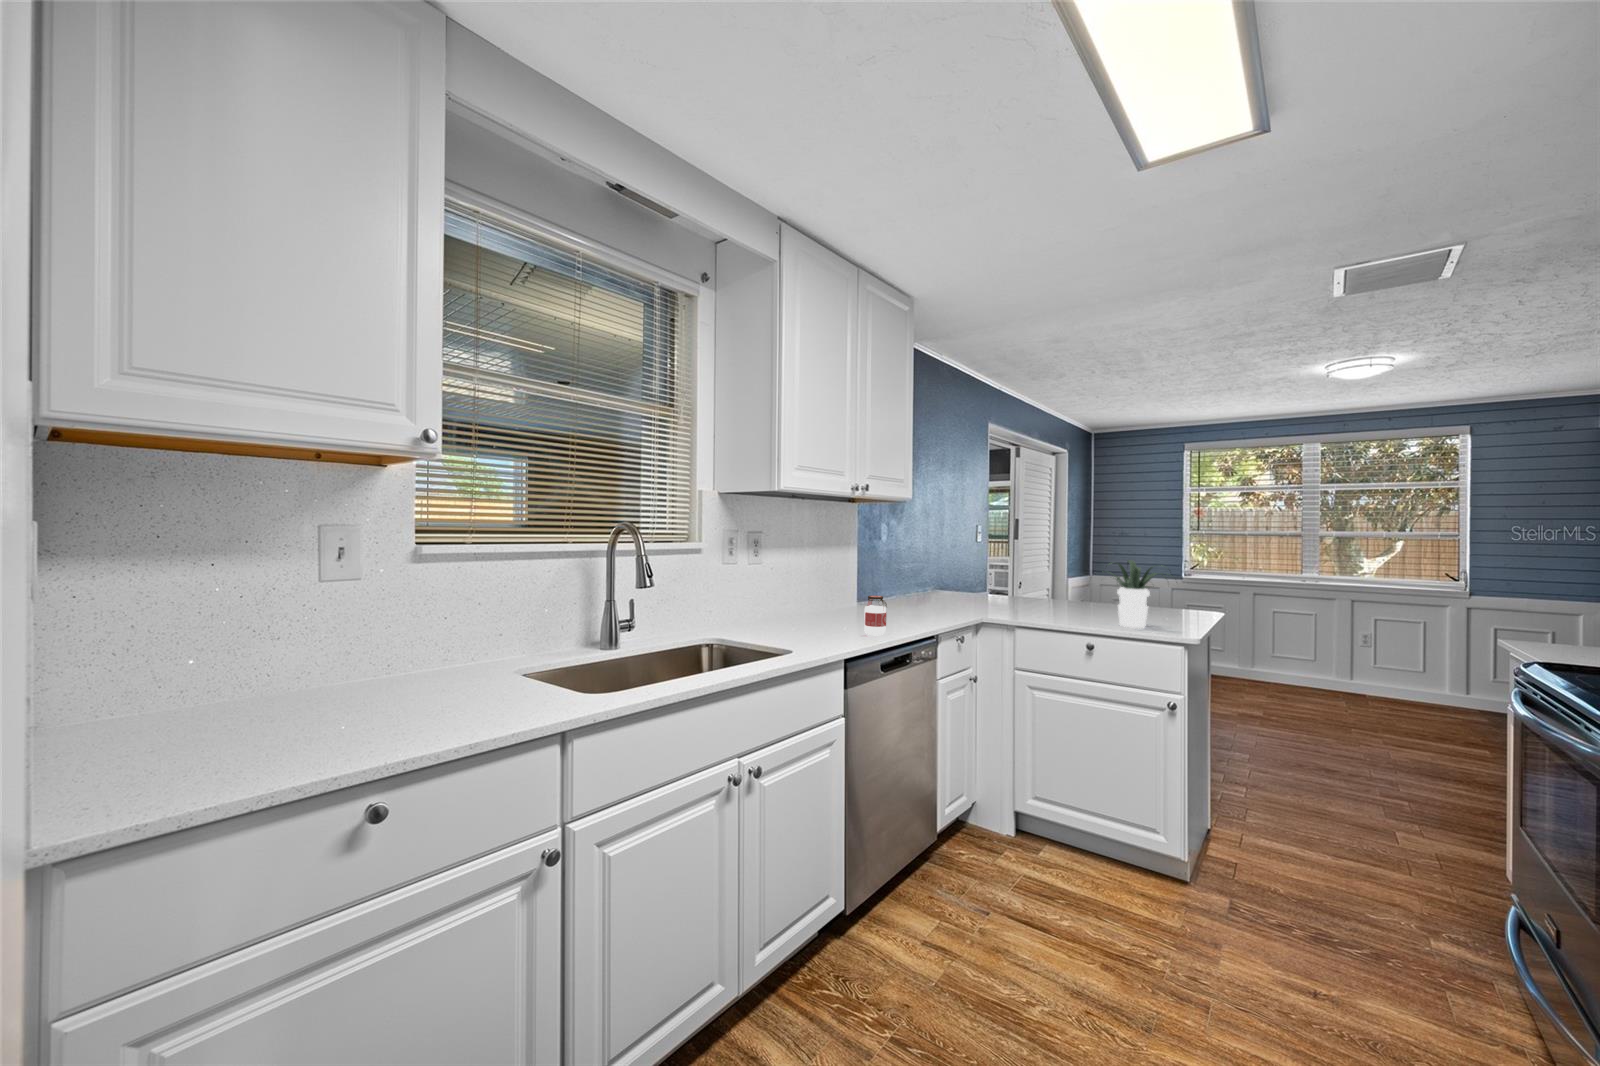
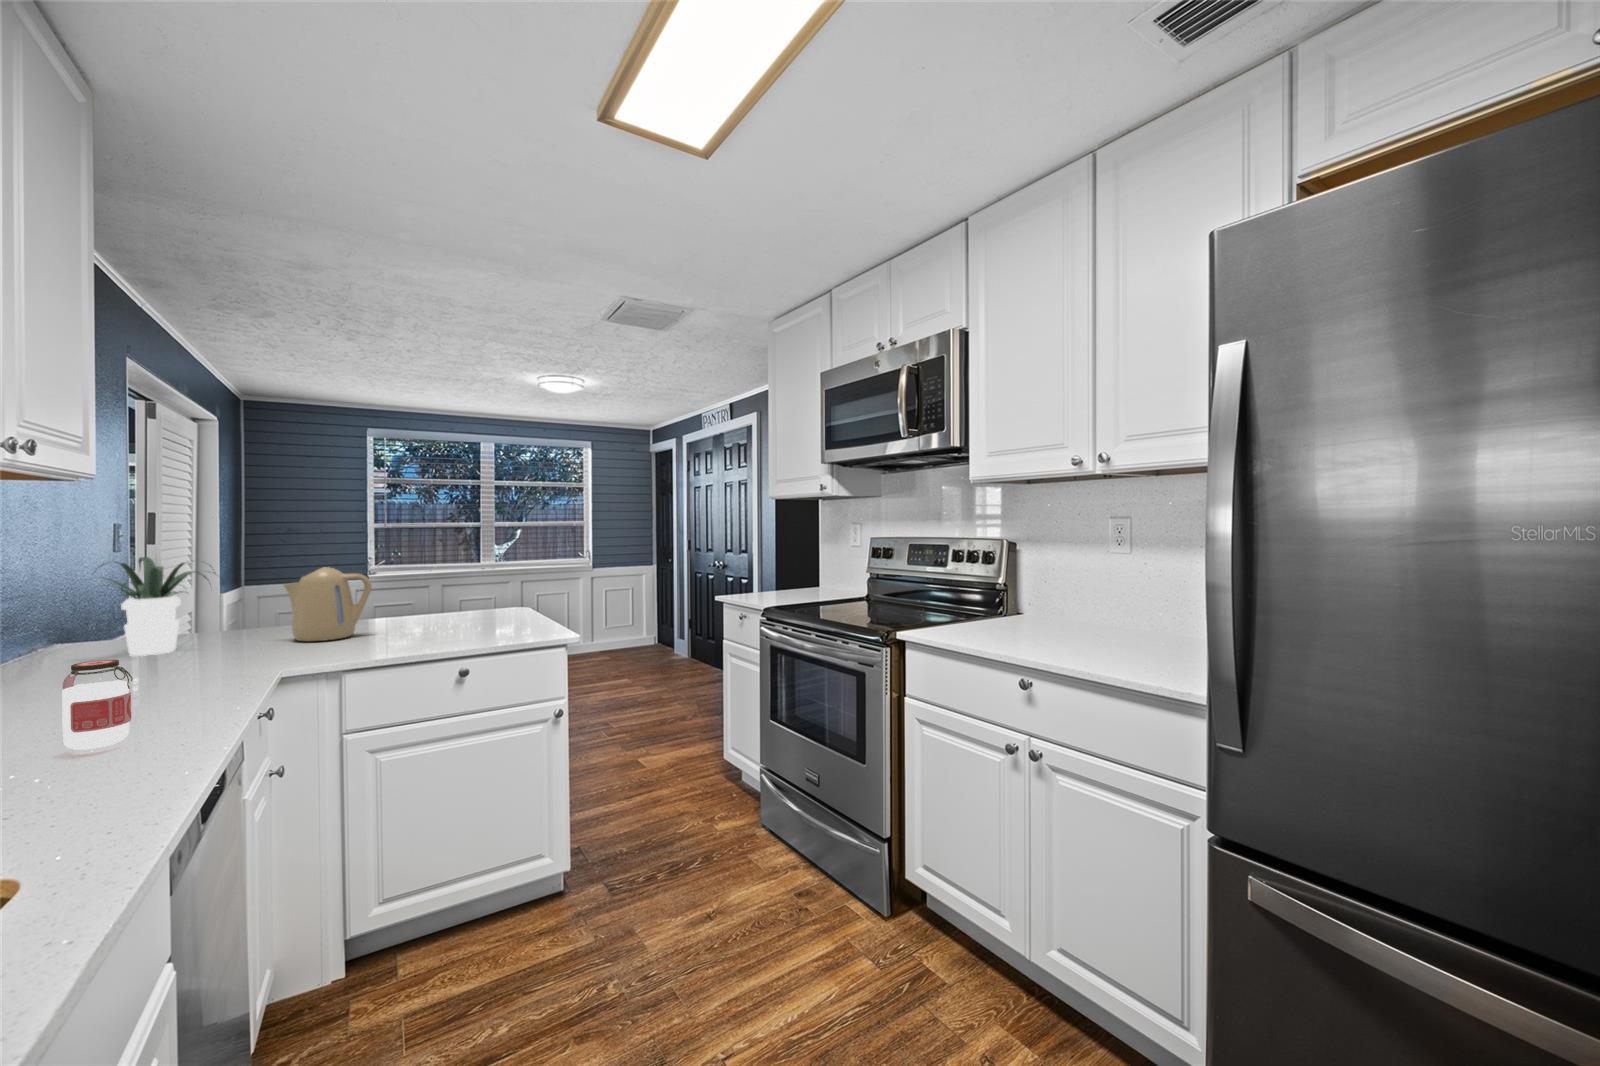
potted plant: present [1114,560,1157,628] -> present [99,557,215,656]
kettle: none [1018,564,1068,614] -> present [283,567,372,641]

